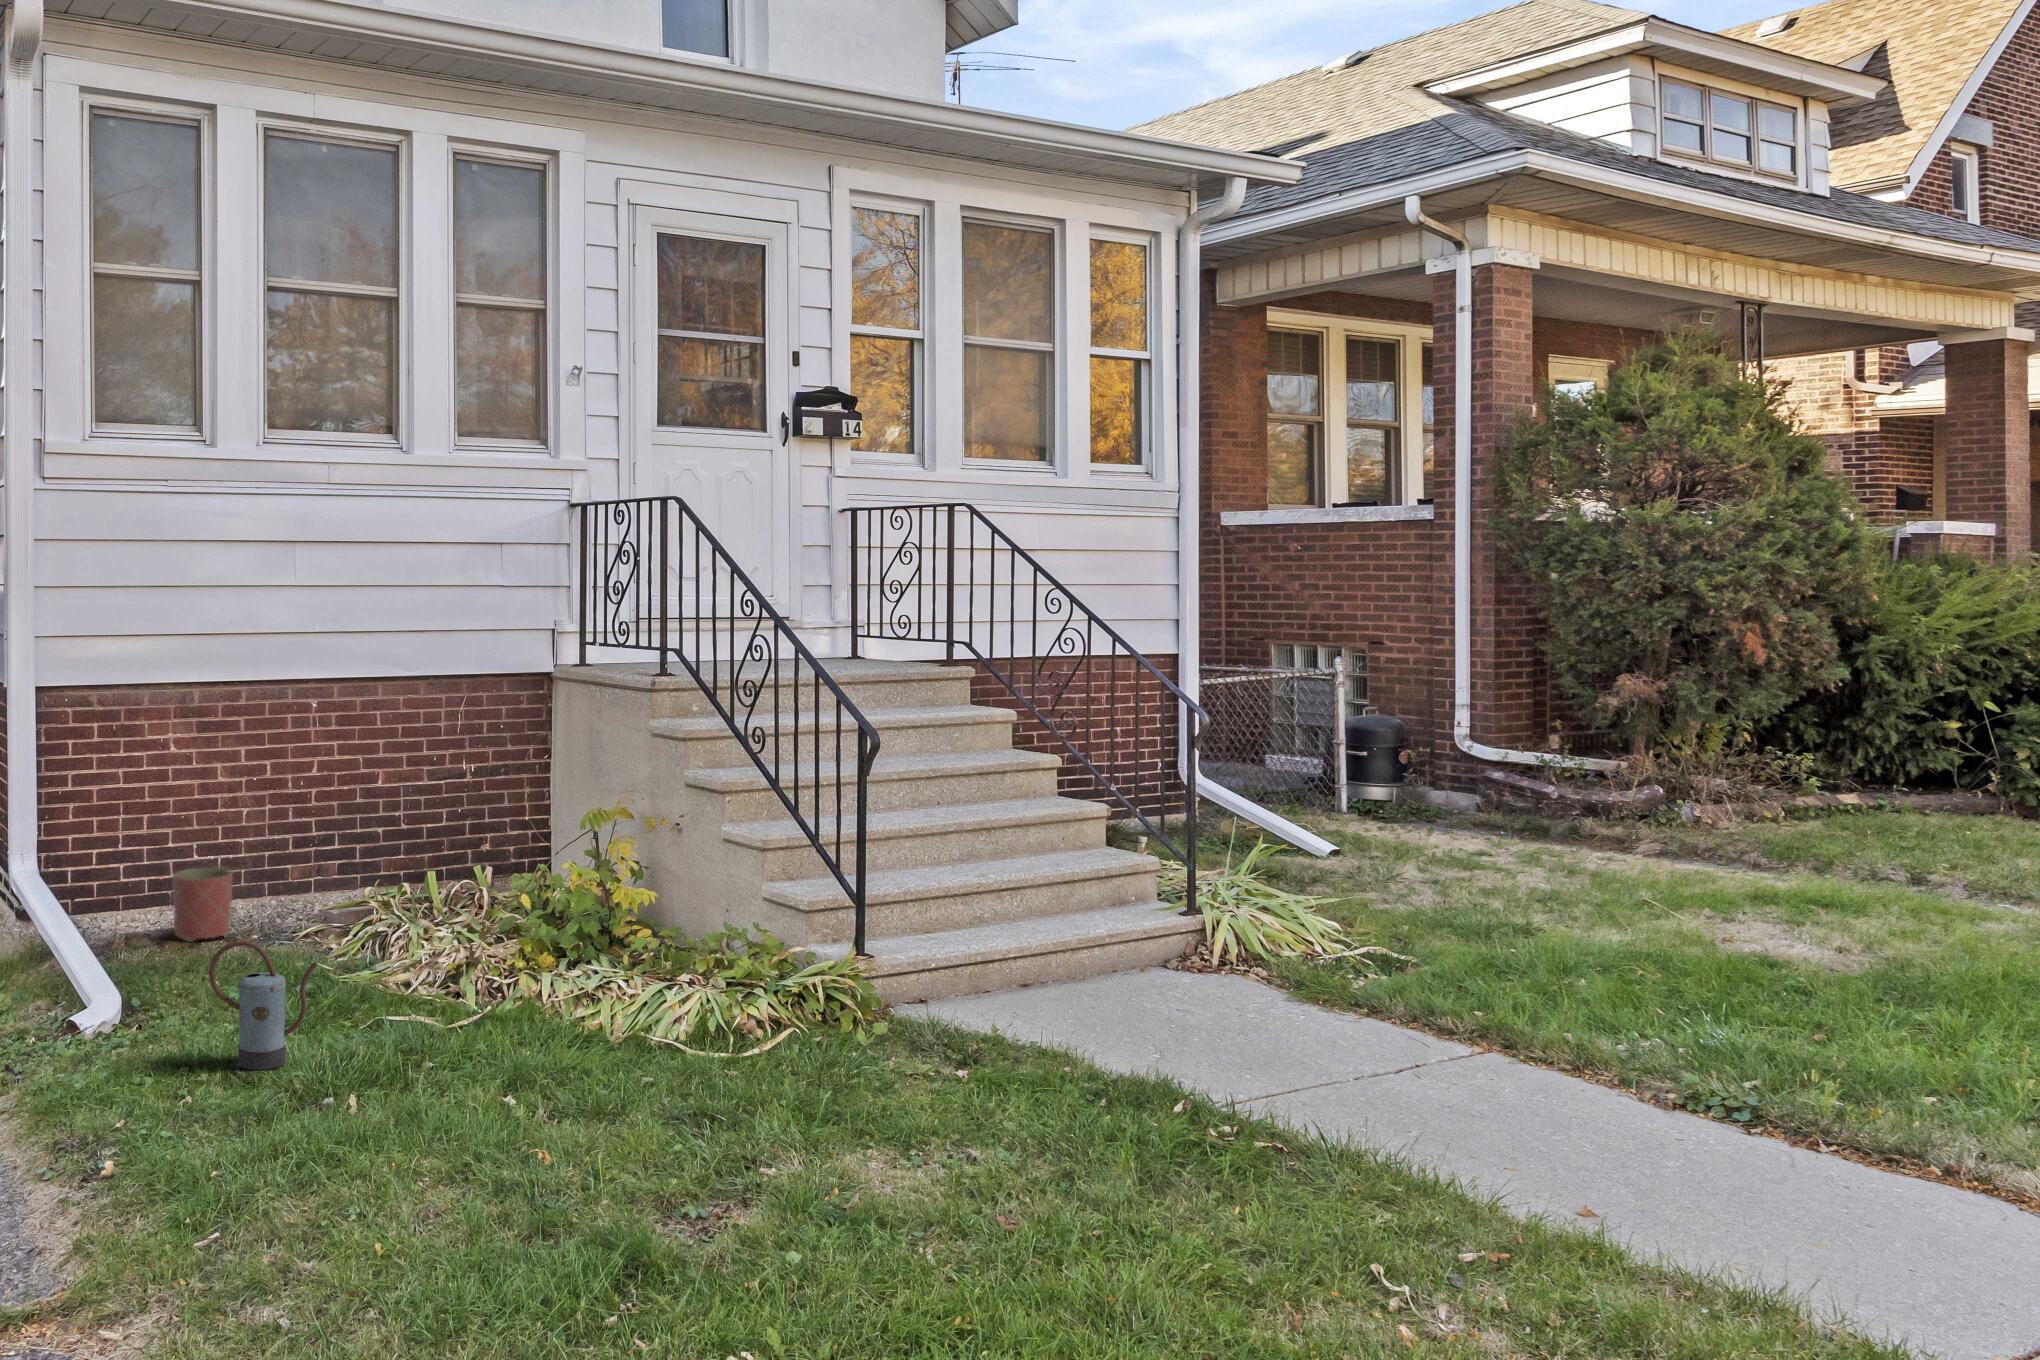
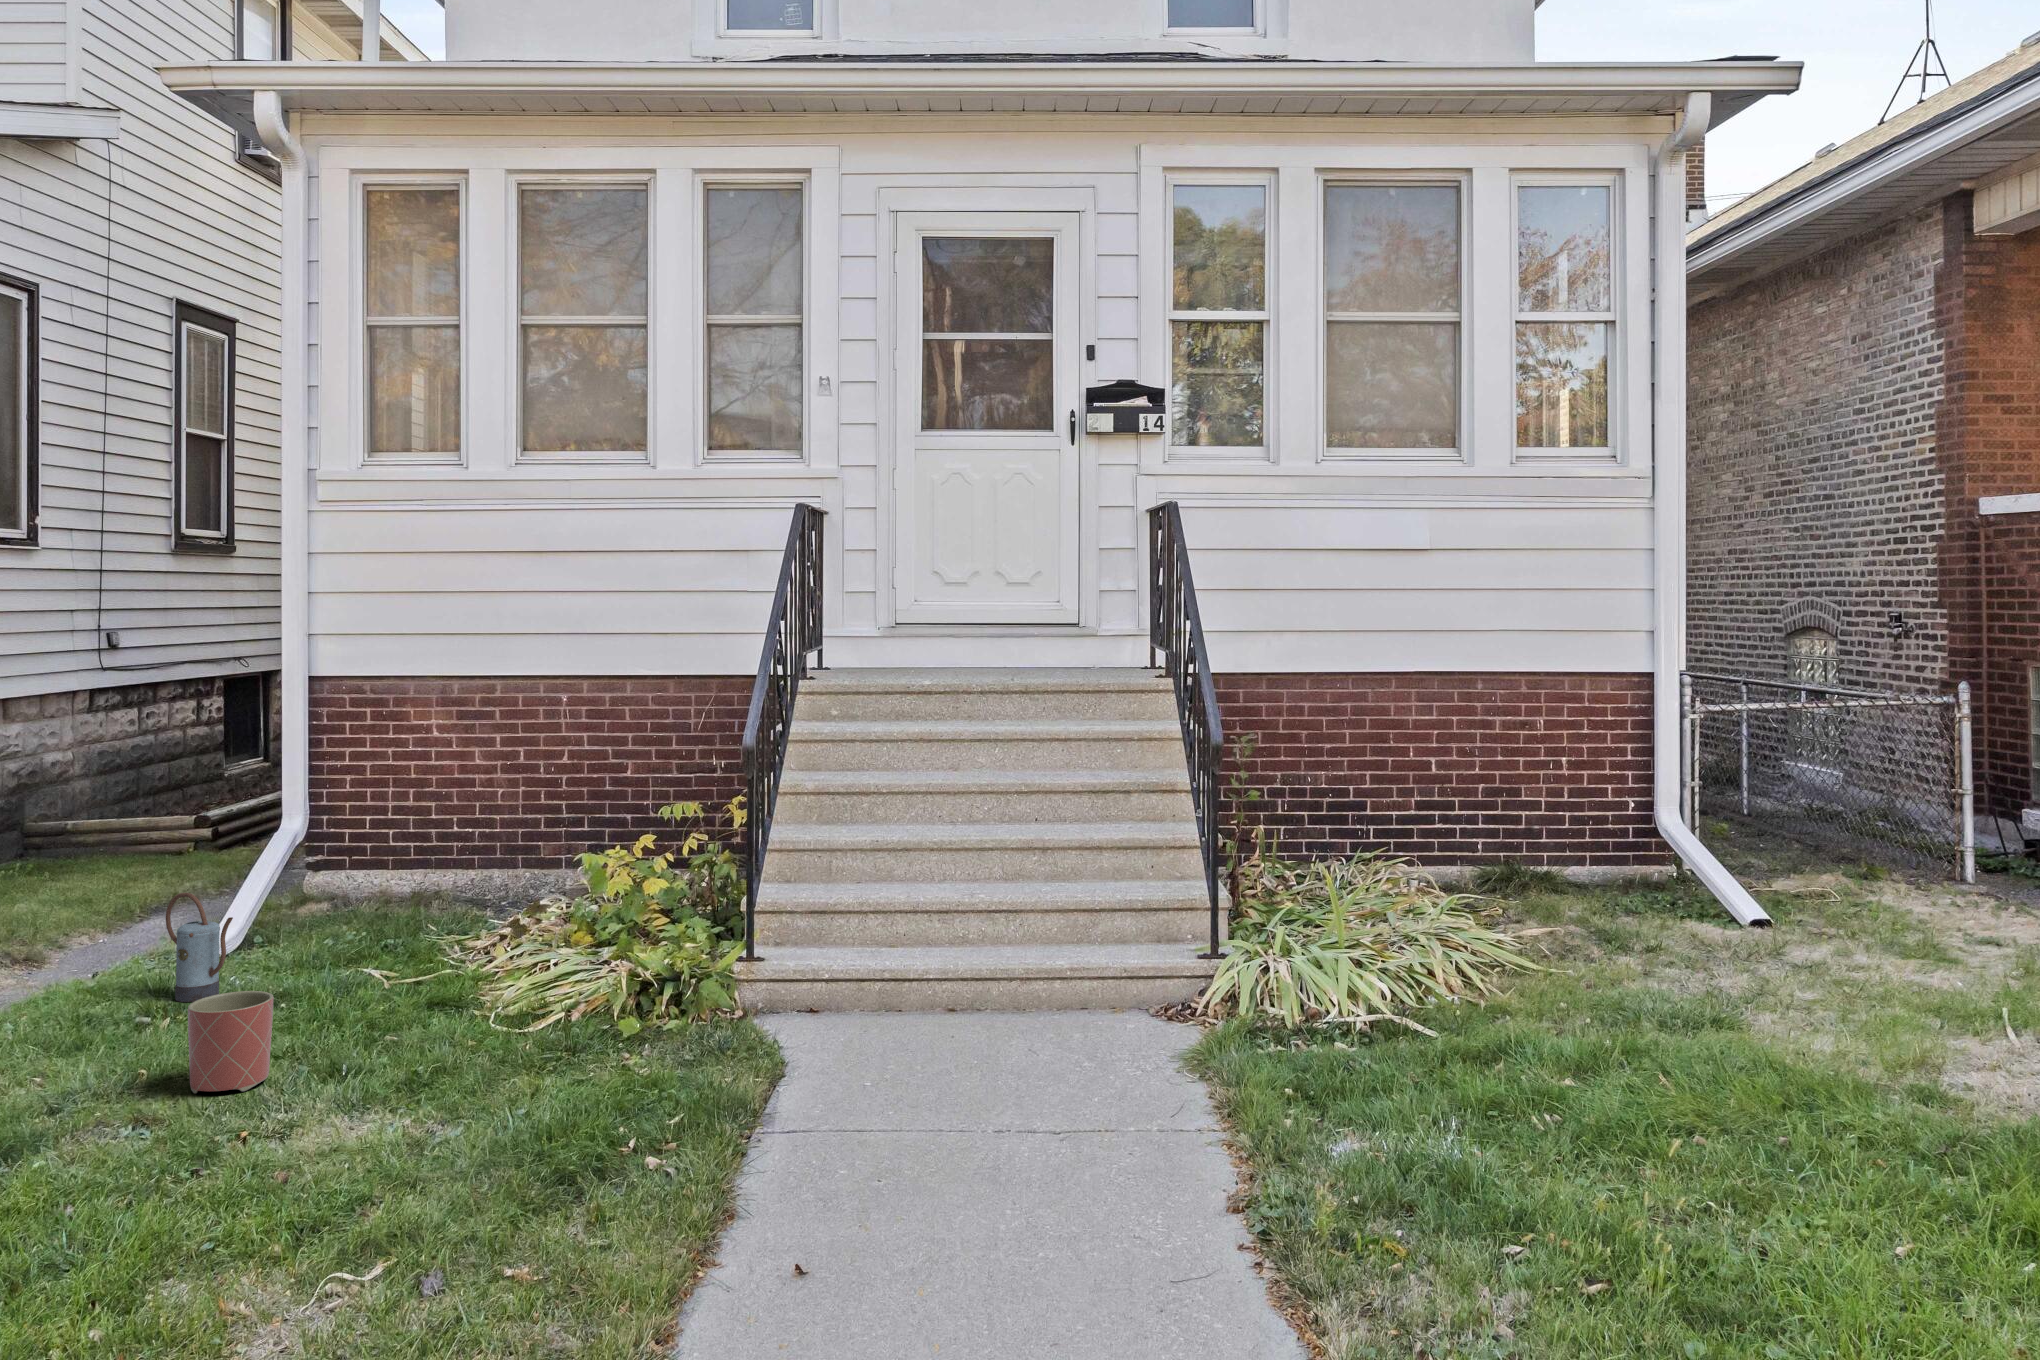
planter: present [173,868,233,942] -> present [188,991,273,1094]

